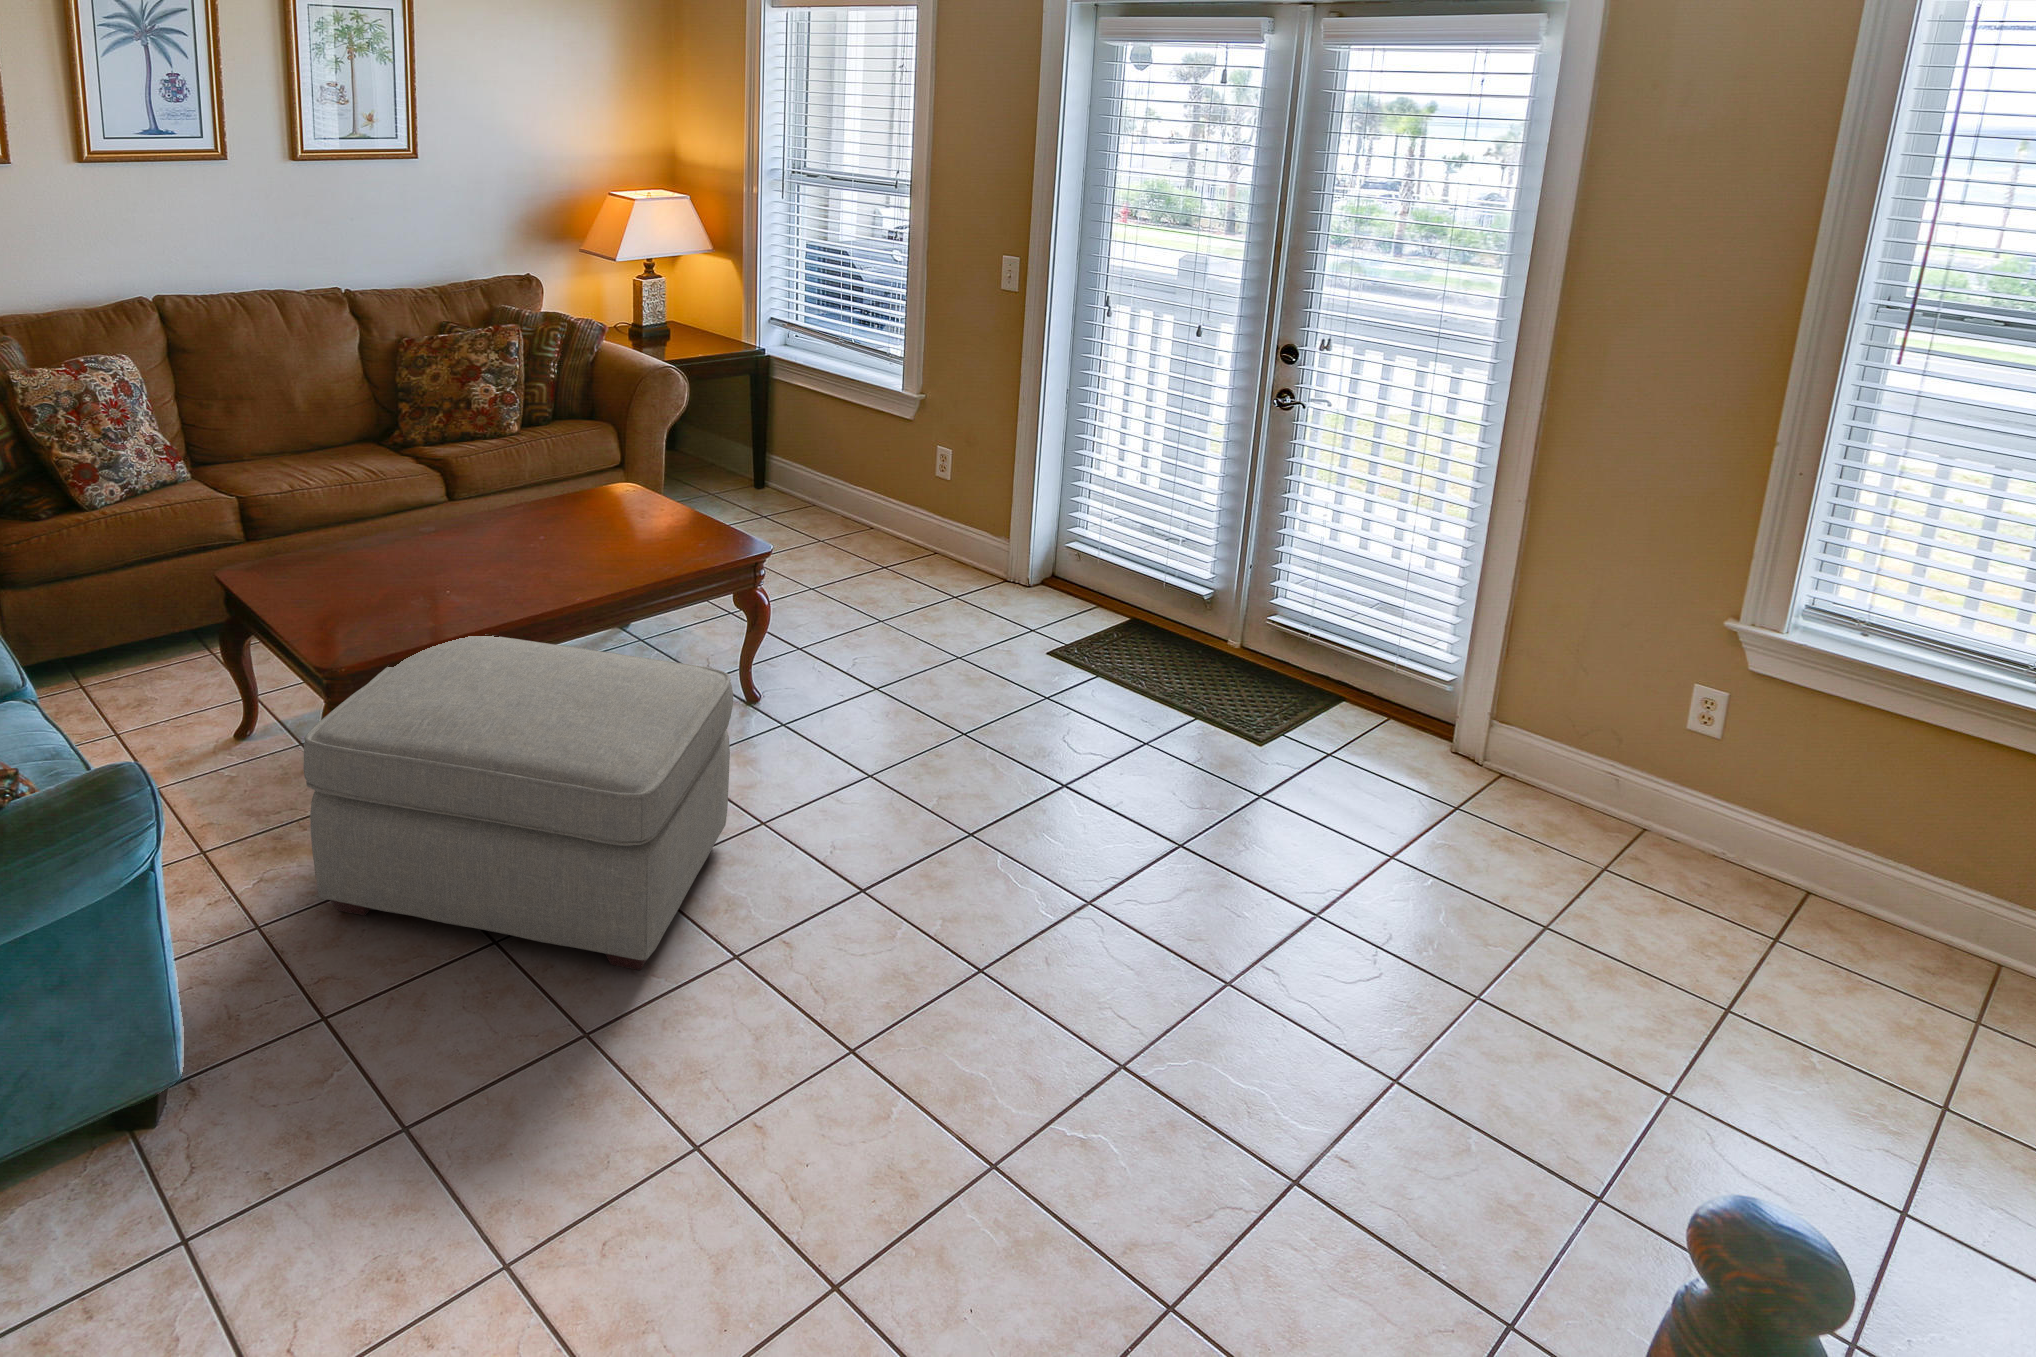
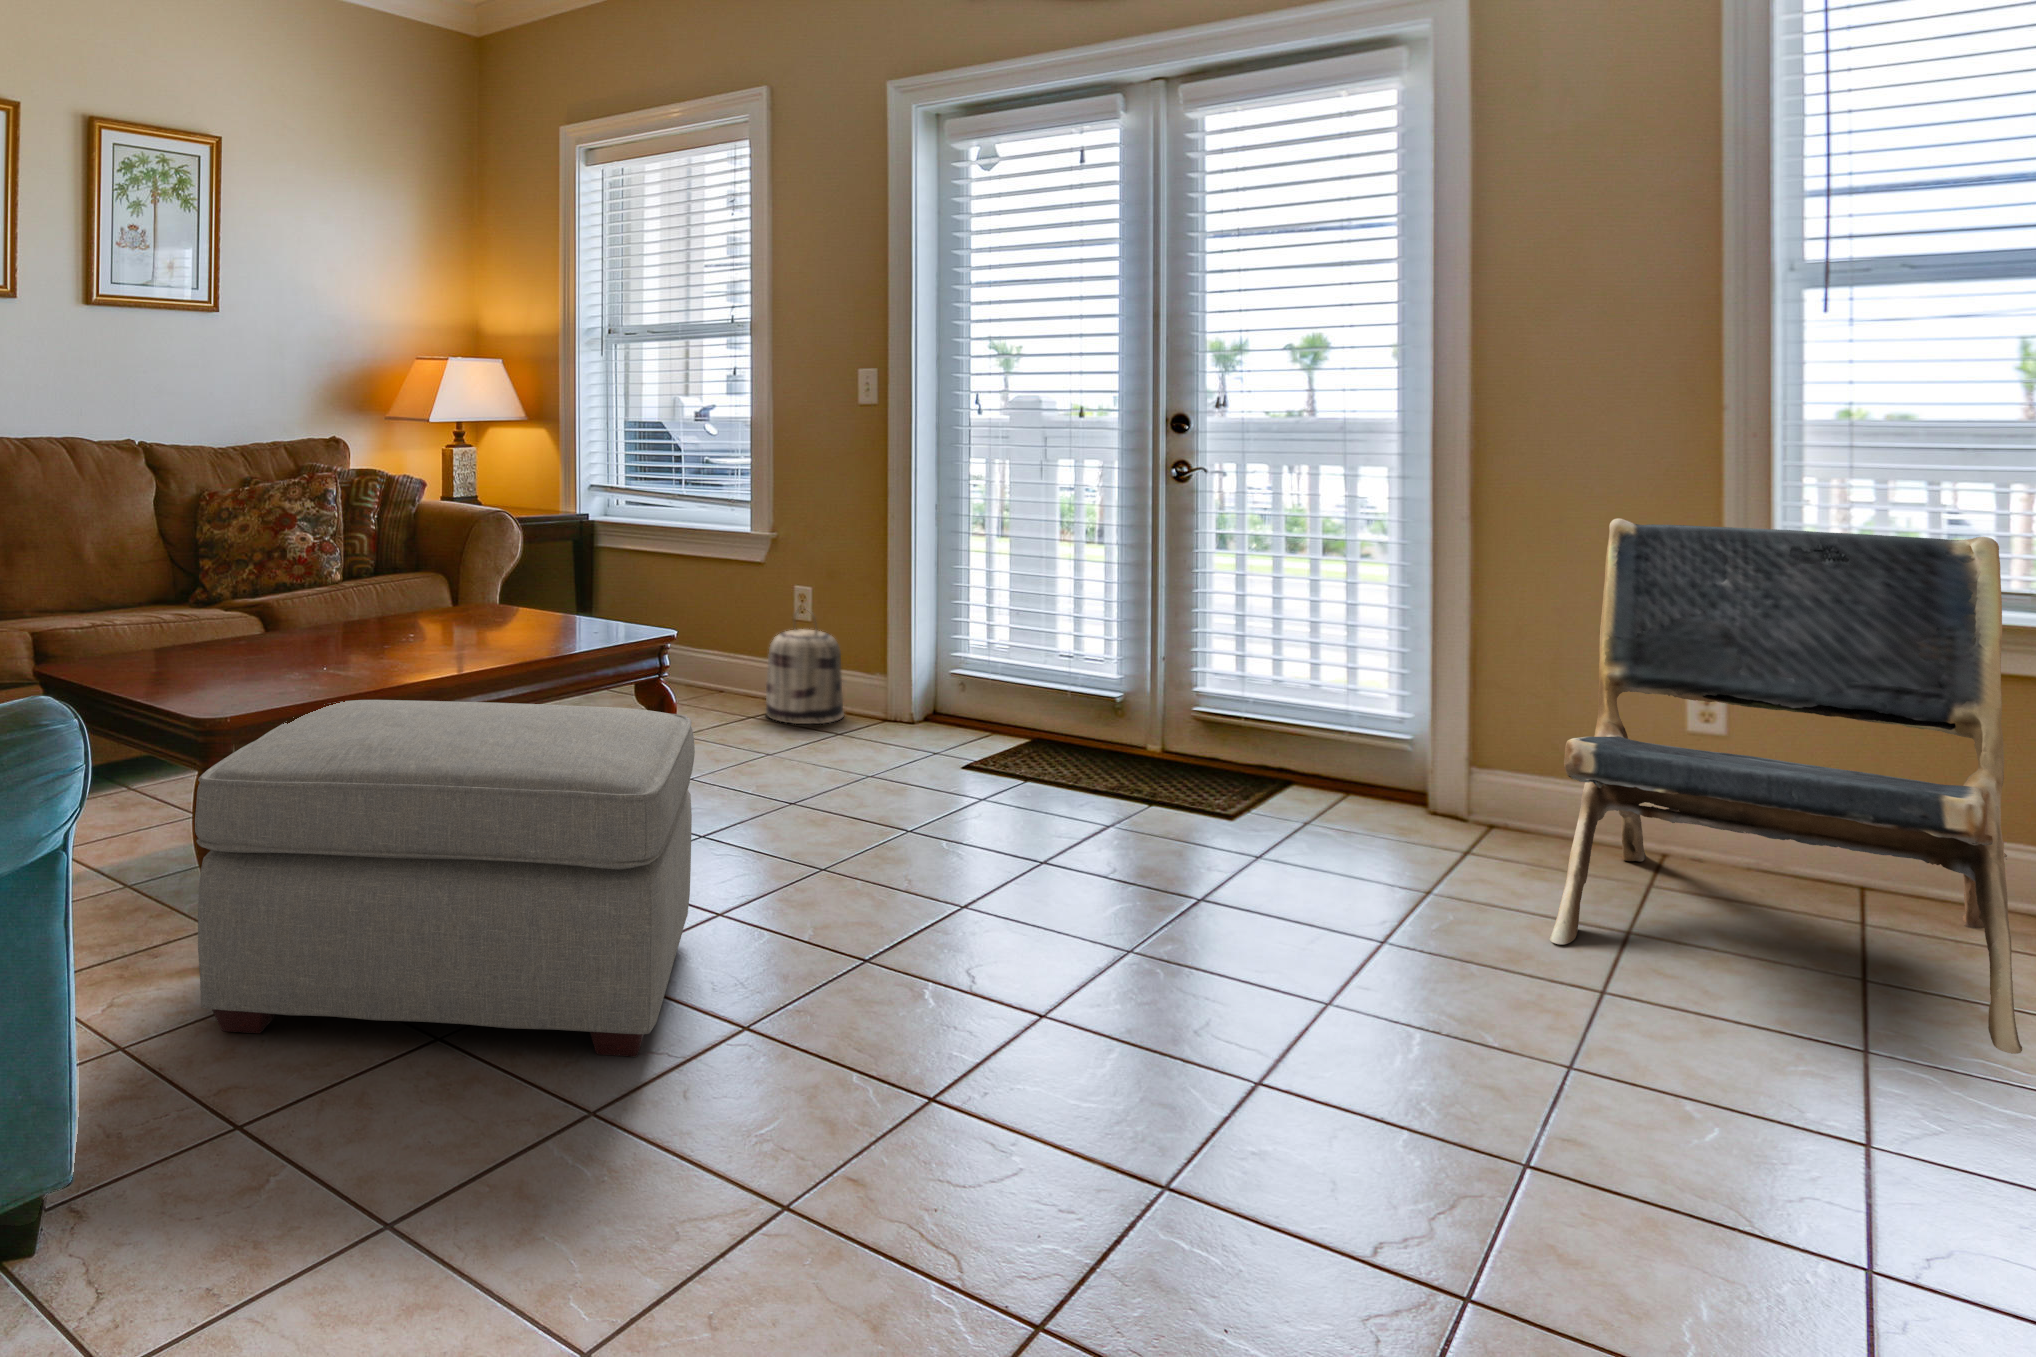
basket: none [897,470,967,576] -> present [765,616,844,724]
lounge chair: none [1456,529,1971,1090] -> present [1550,518,2022,1054]

